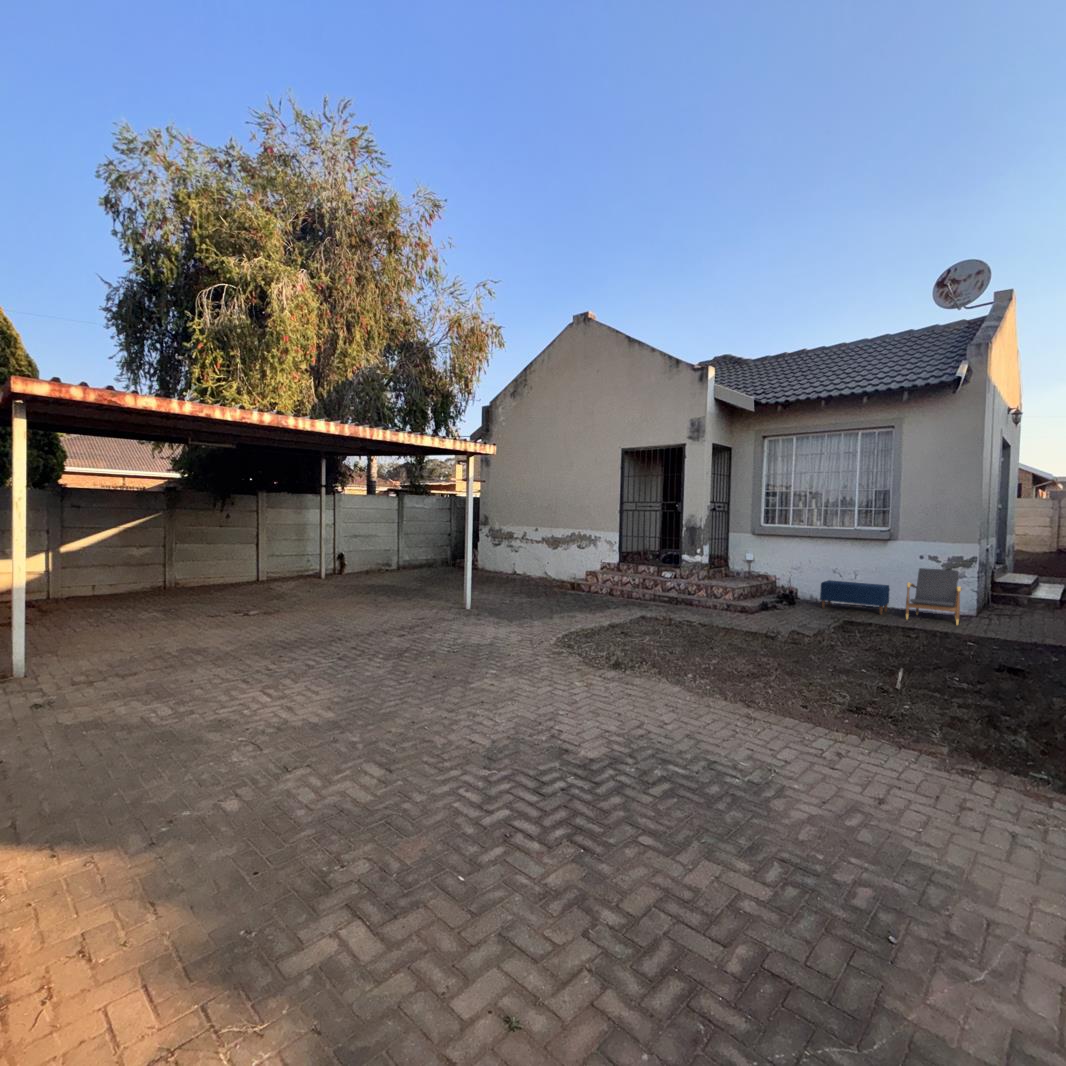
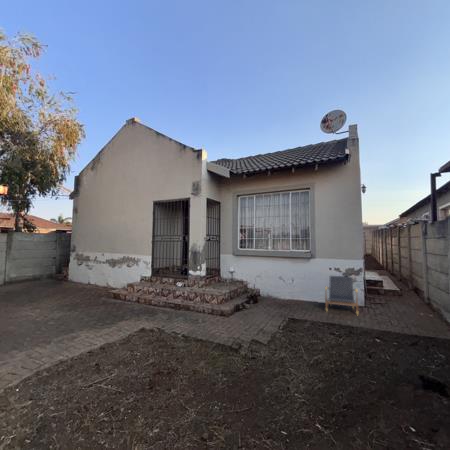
bench: present [820,580,890,615] -> none [273,284,314,308]

